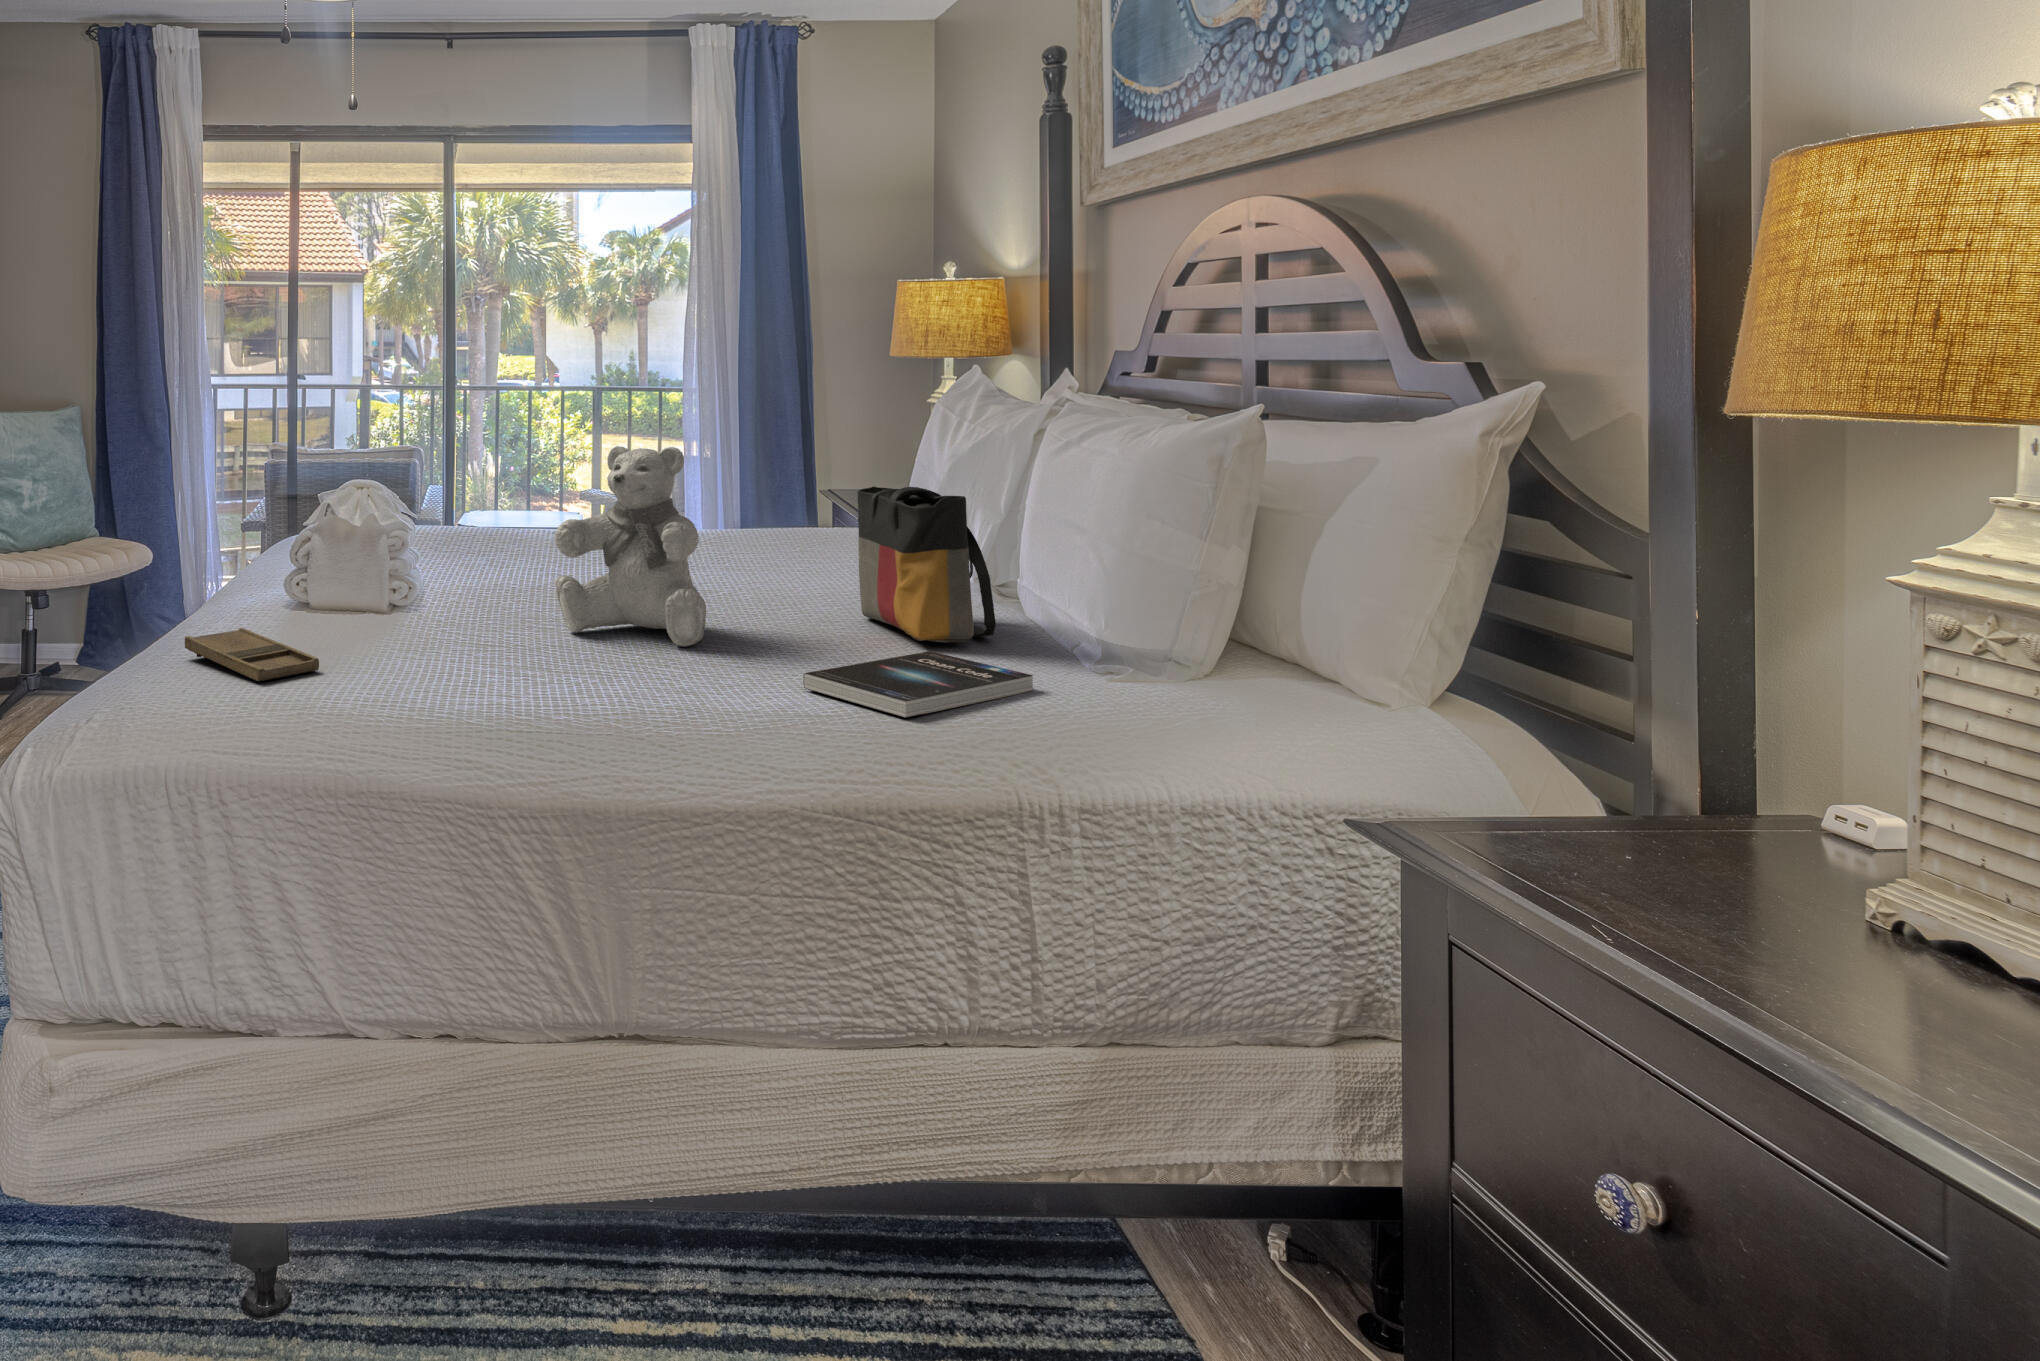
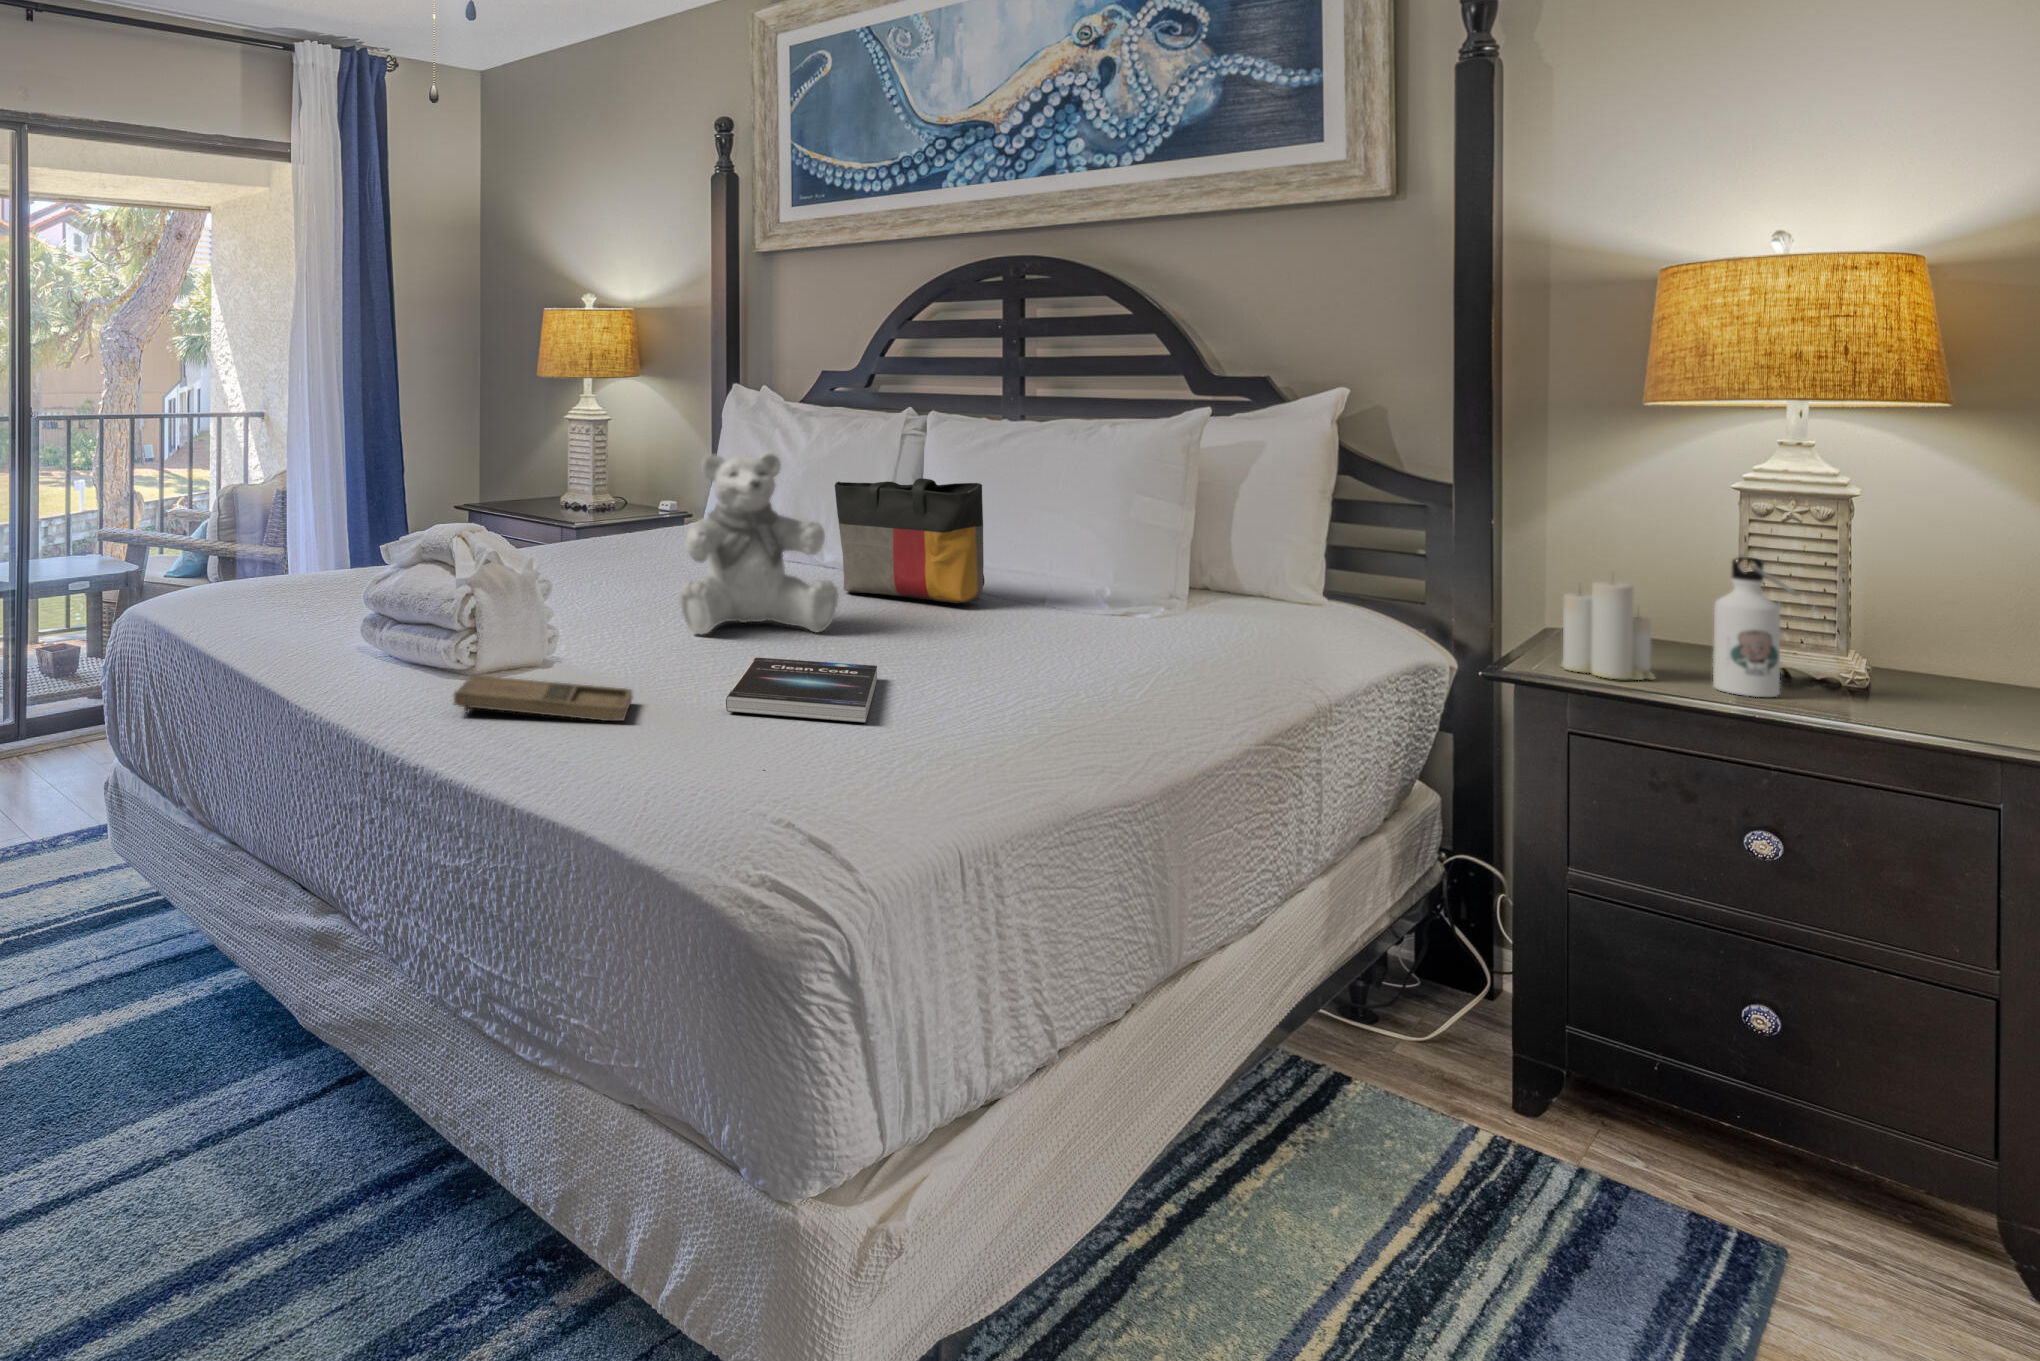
book: present [803,651,1033,718] -> present [726,657,877,723]
candle: none [1546,705,1674,903] -> present [1561,581,1656,680]
water bottle: none [1720,705,1901,975] -> present [1713,557,1799,697]

